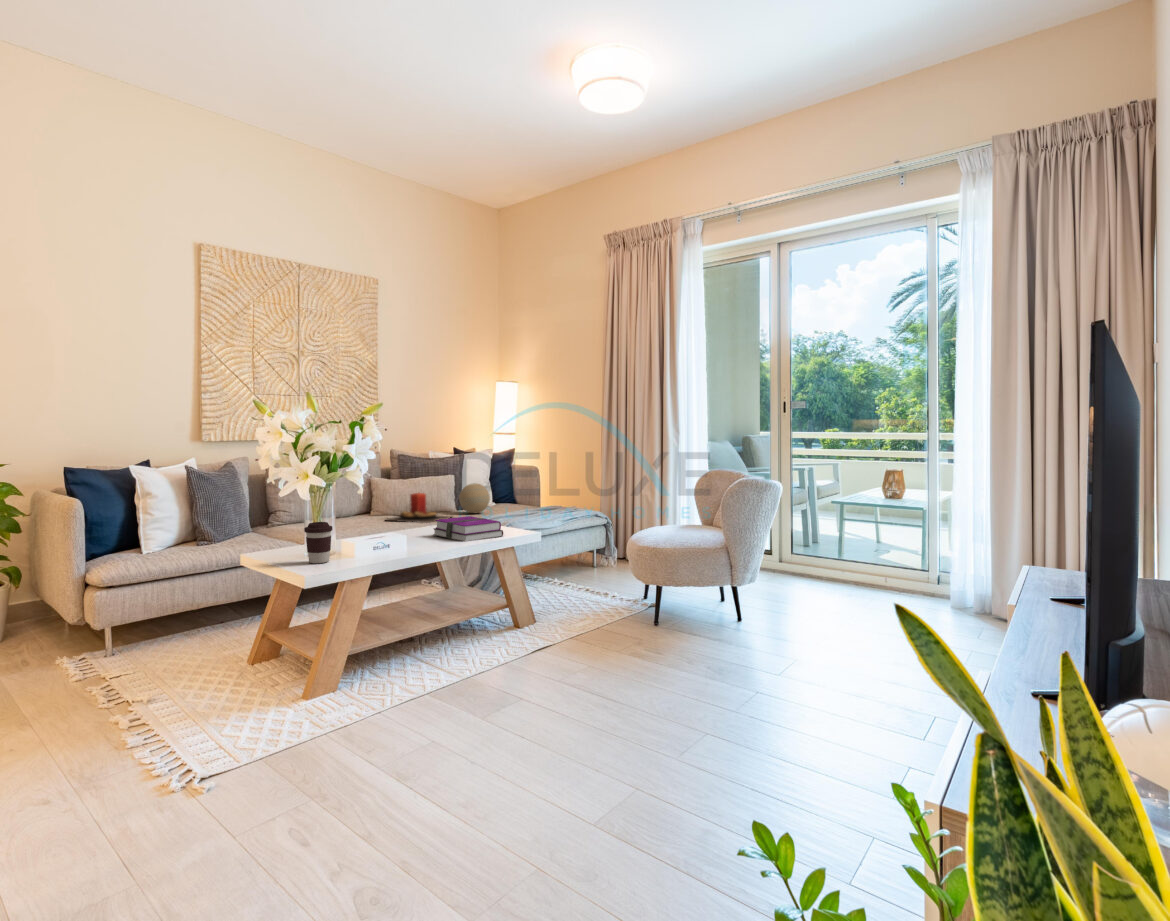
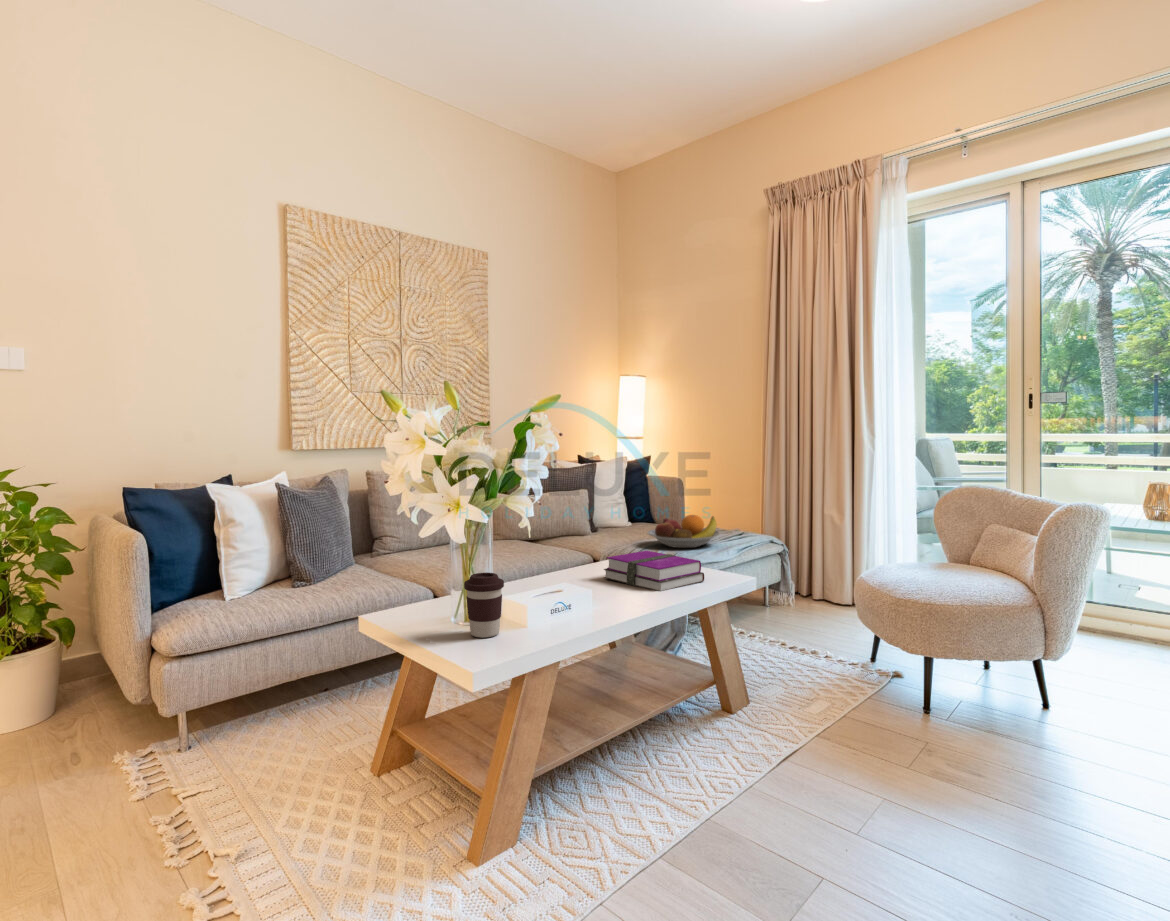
decorative orb: present [459,483,490,513] -> none [598,501,636,539]
candle: present [385,493,450,523] -> none [513,514,597,555]
fruit bowl: none [492,493,548,519] -> present [648,515,720,548]

